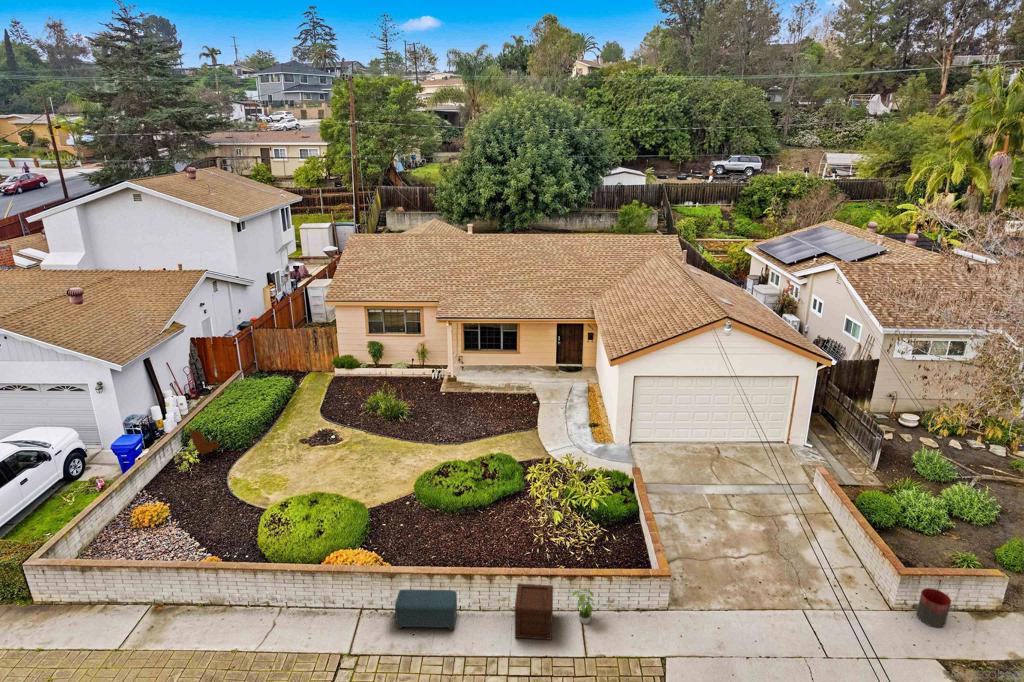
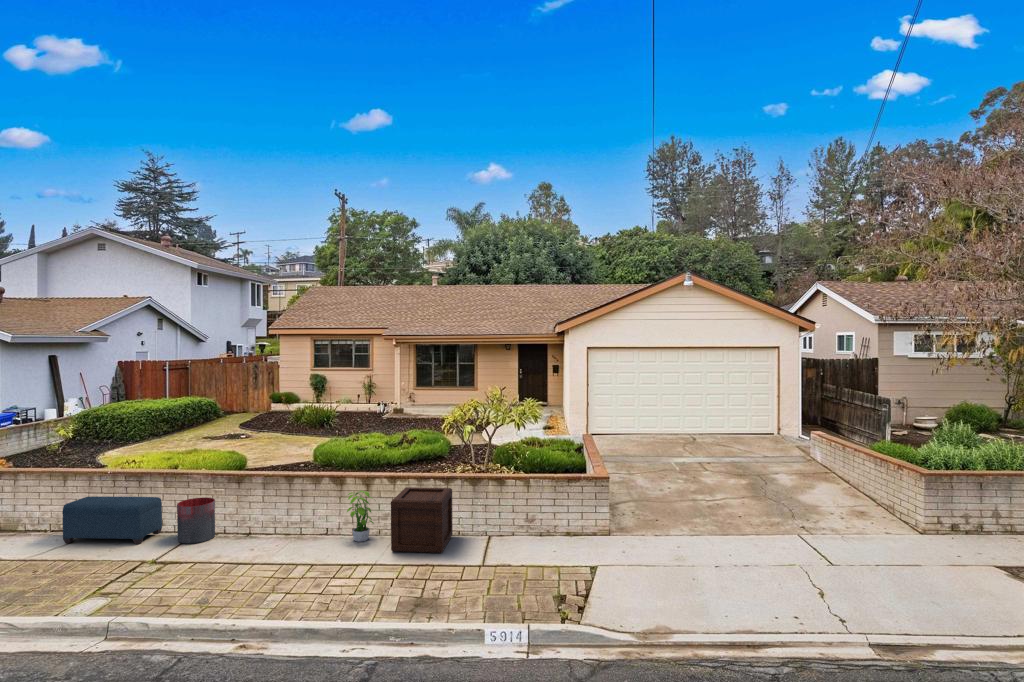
lounge chair: present [189,429,221,458] -> none [69,408,128,451]
trash can: present [917,588,951,627] -> present [177,497,215,544]
potted plant: present [572,589,594,624] -> present [347,491,374,542]
bench: present [395,590,457,630] -> present [62,496,162,544]

